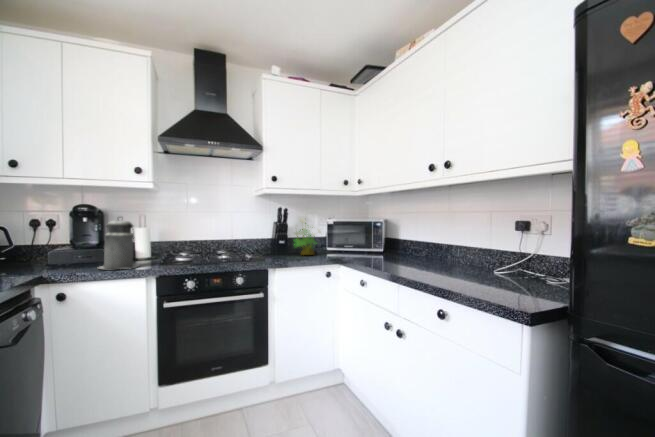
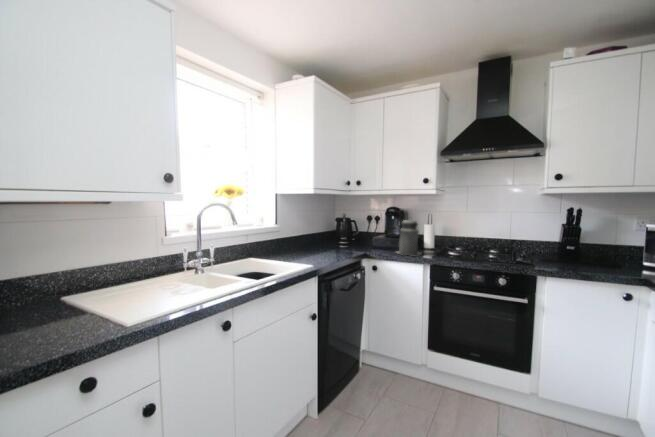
potted plant: present [294,219,320,255] -> none [578,218,627,268]

